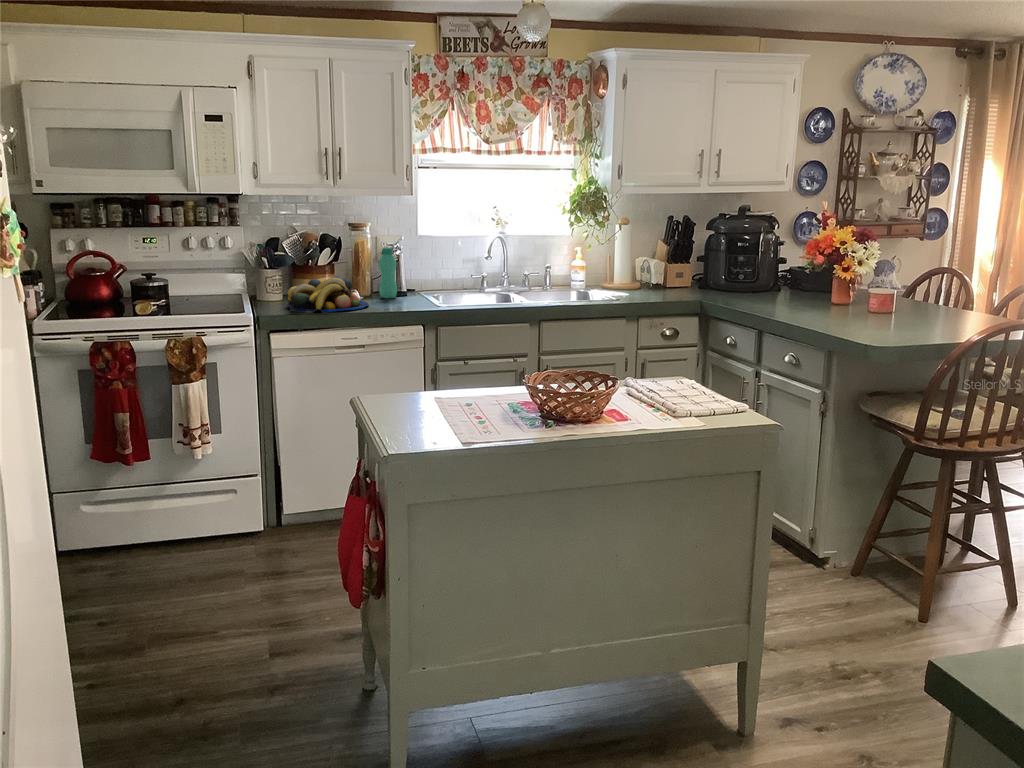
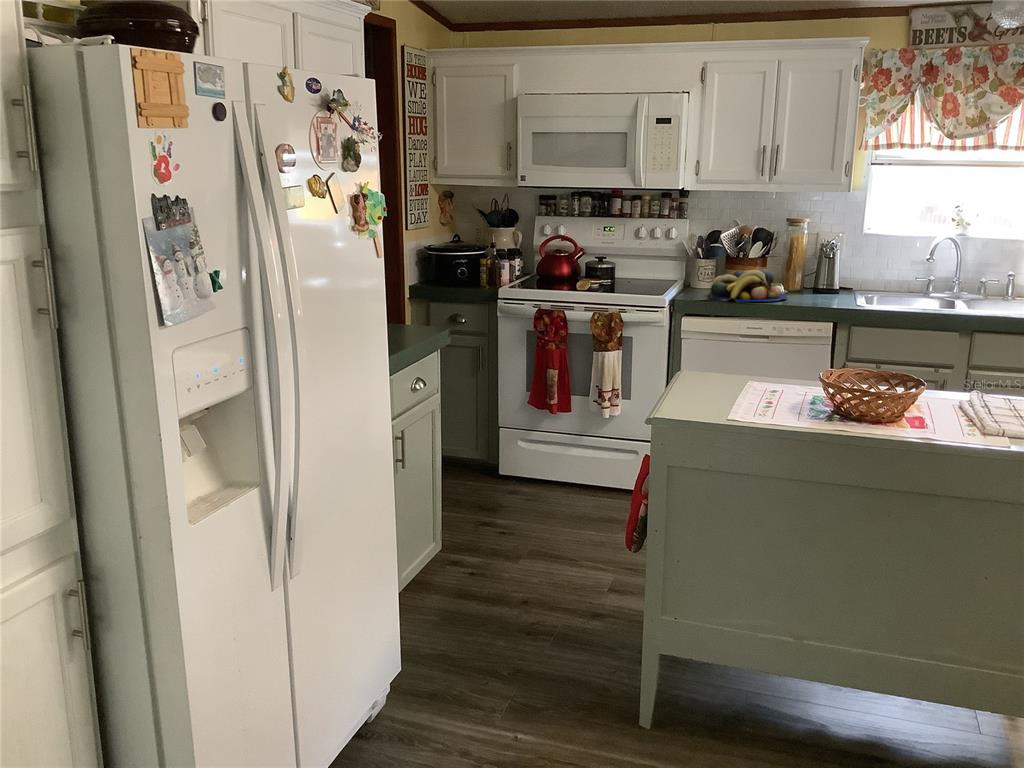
bottle: present [379,247,397,298] -> none [807,244,828,294]

